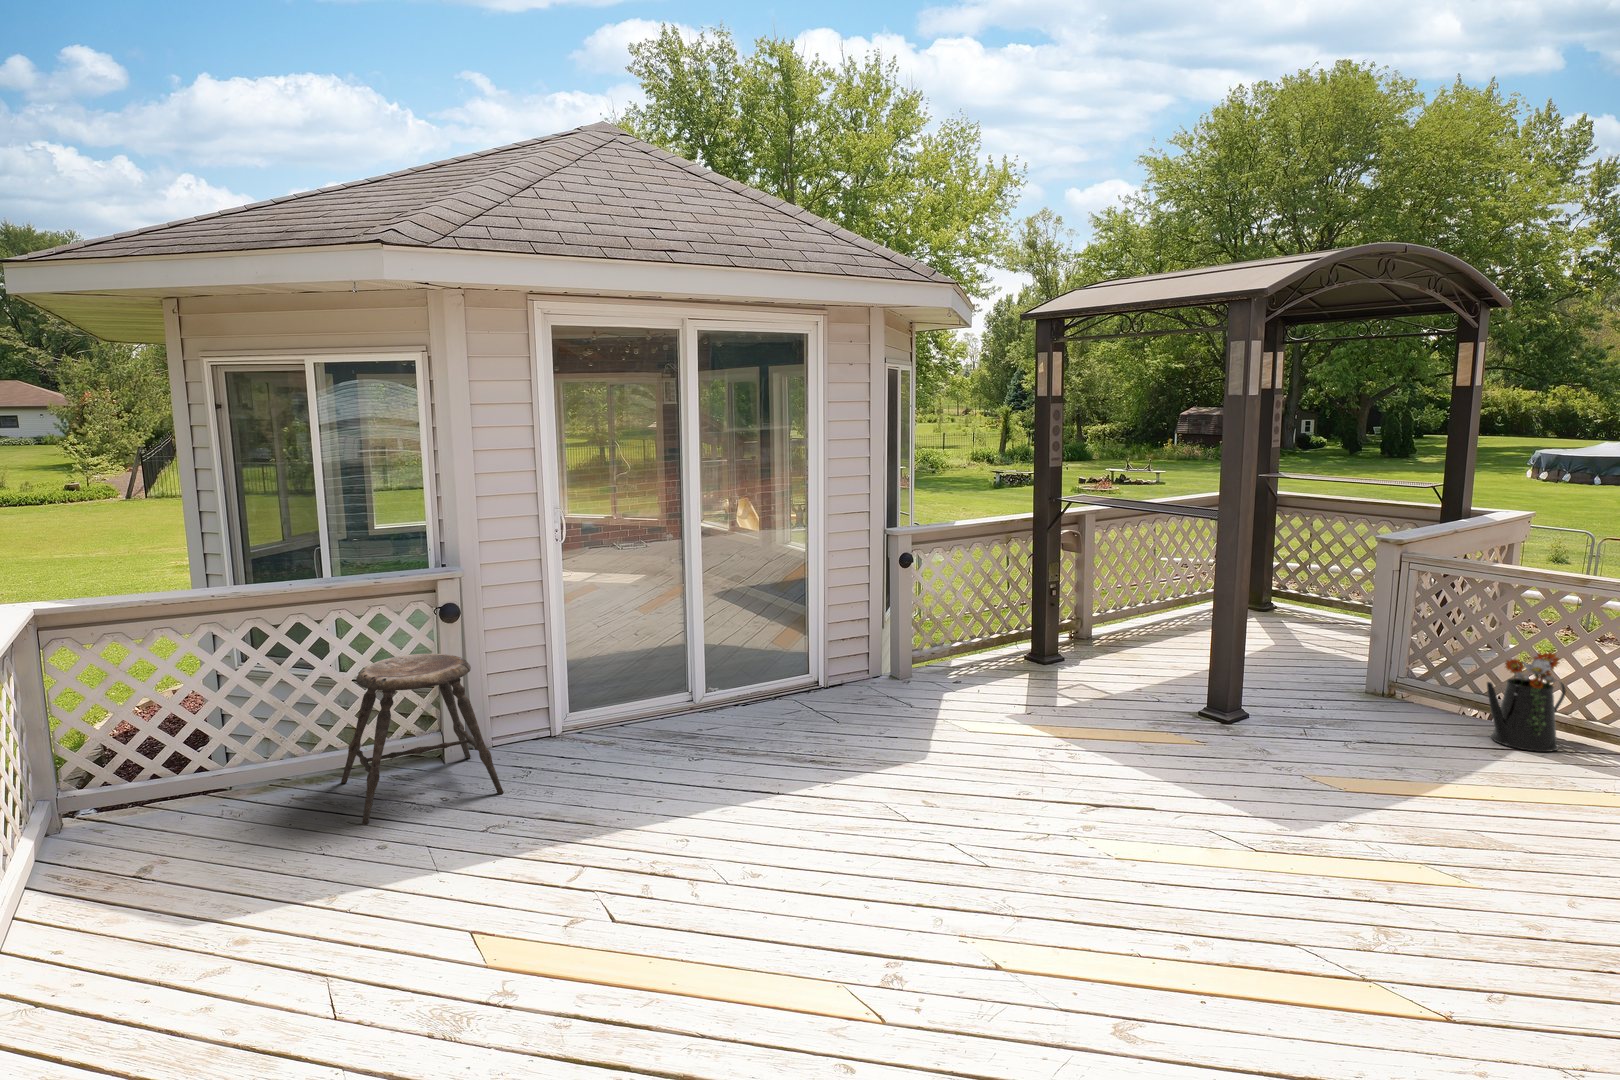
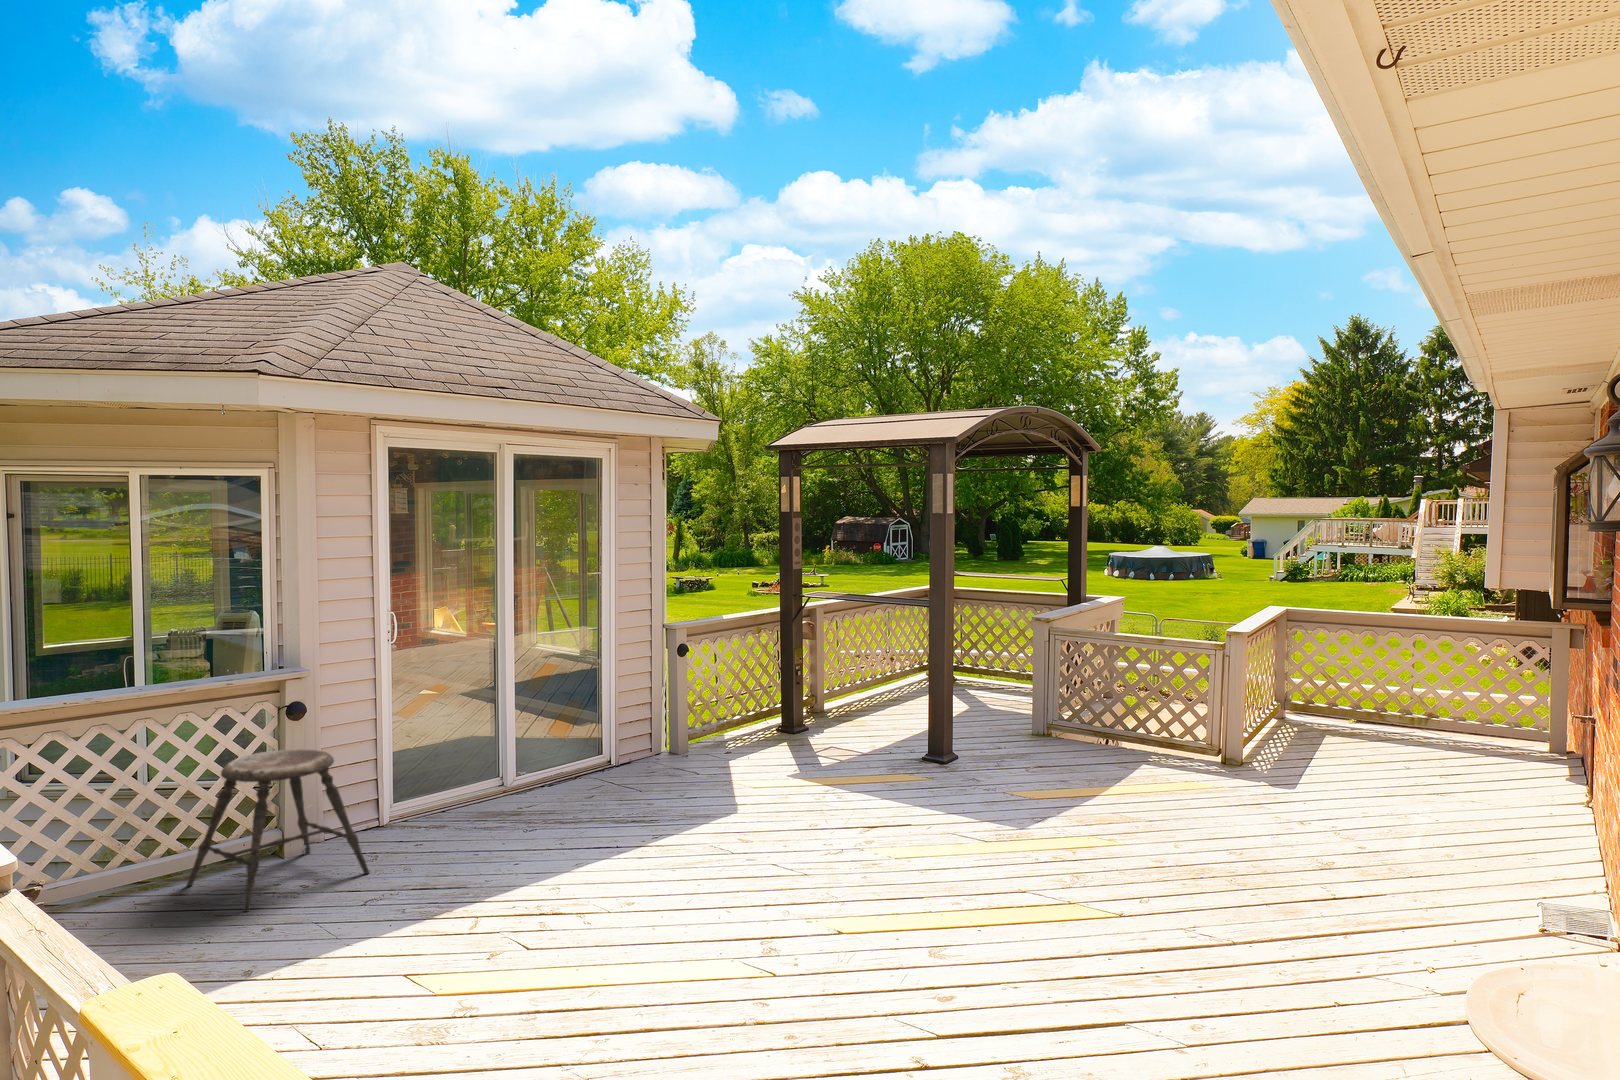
watering can: present [1487,652,1566,752] -> none [1111,688,1157,760]

